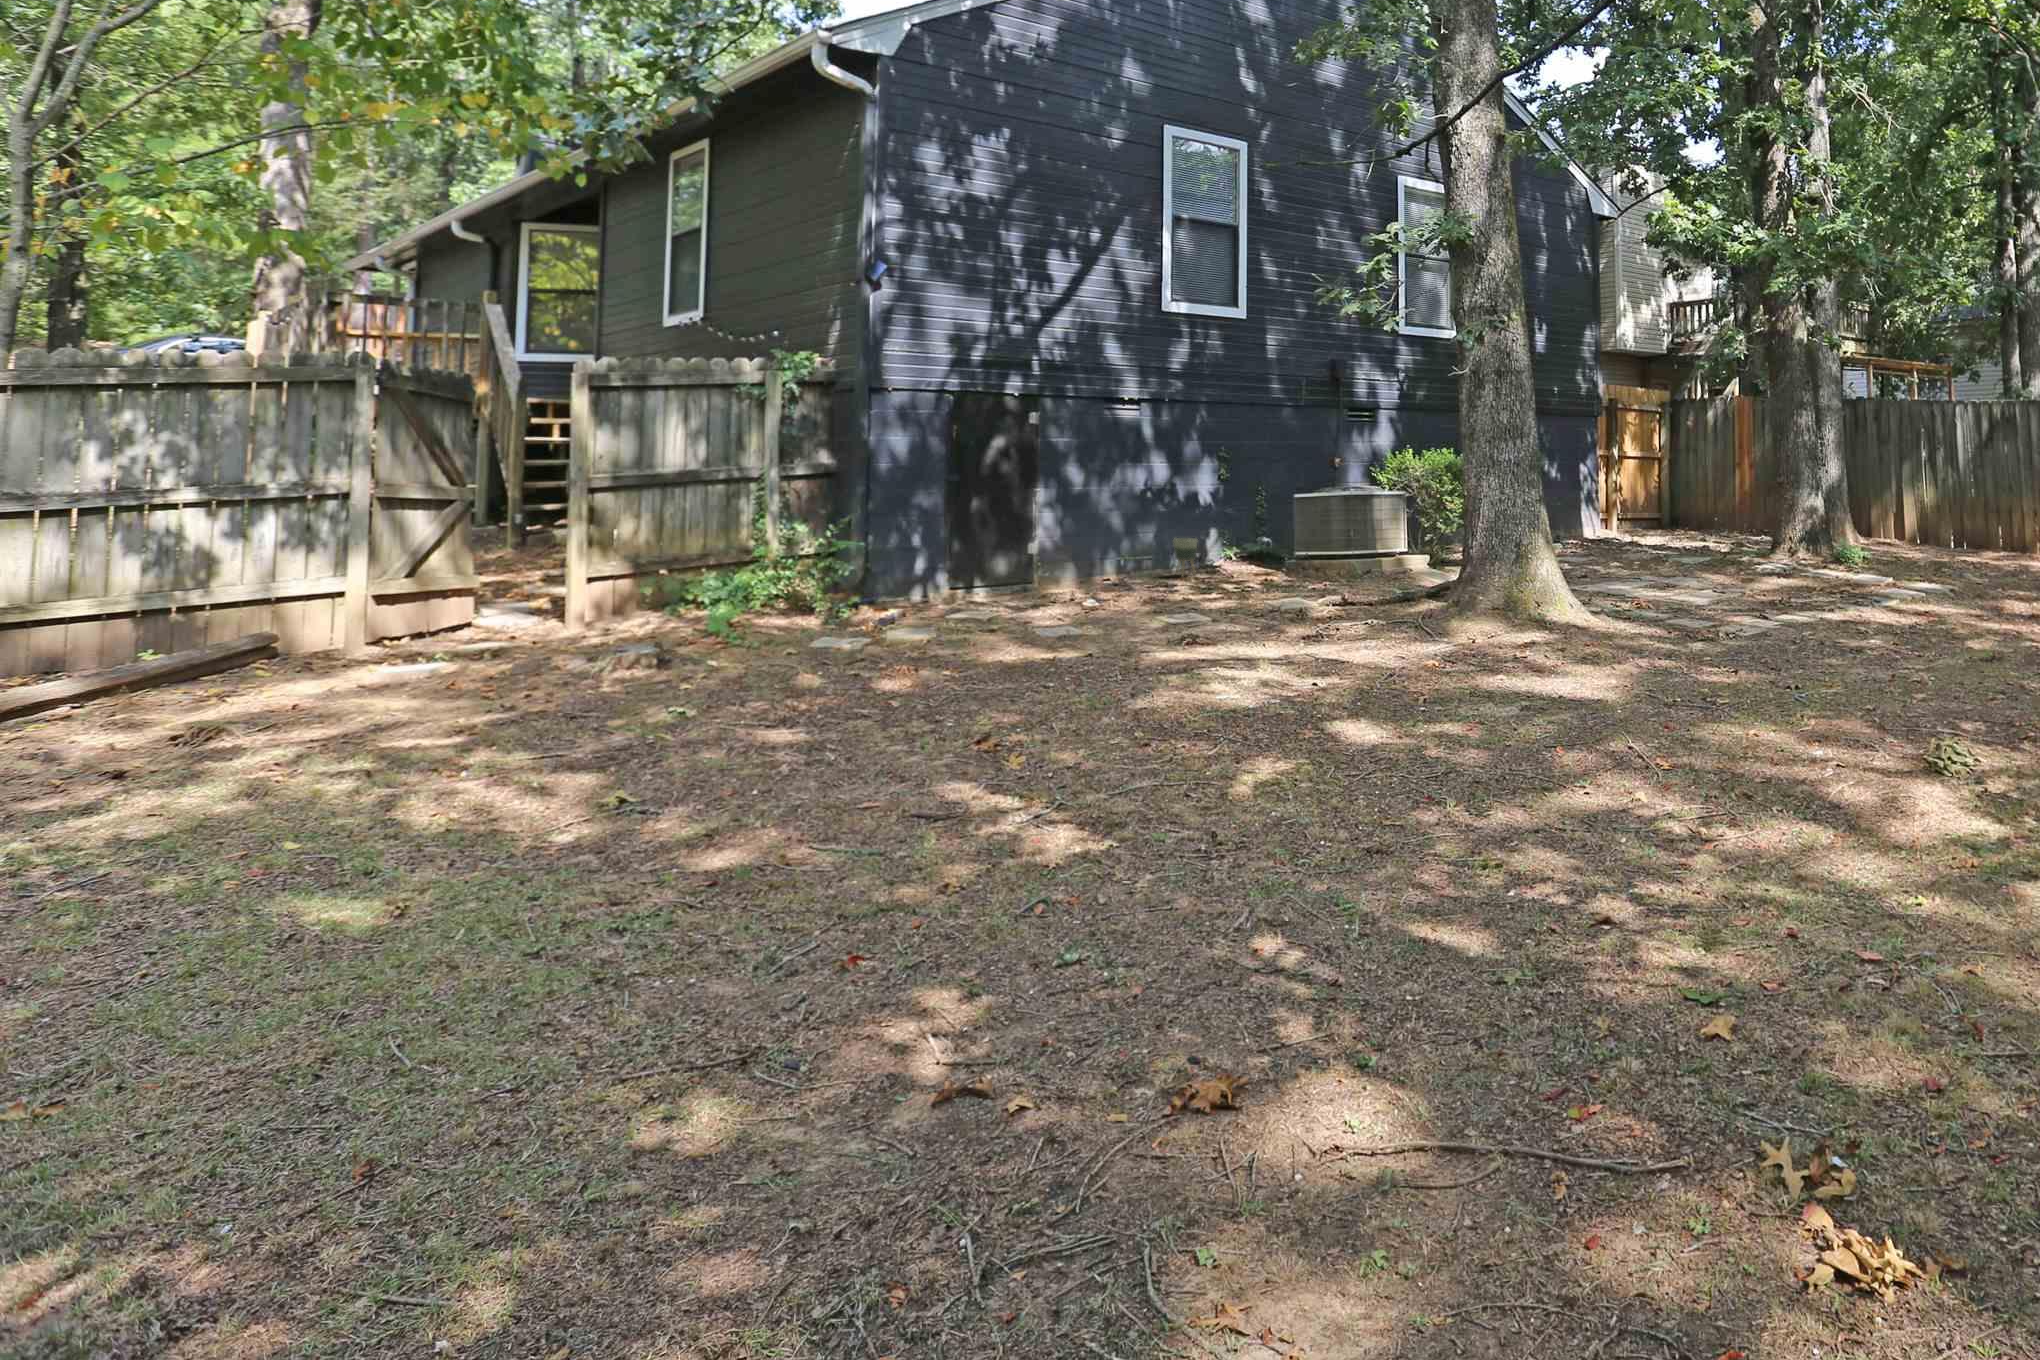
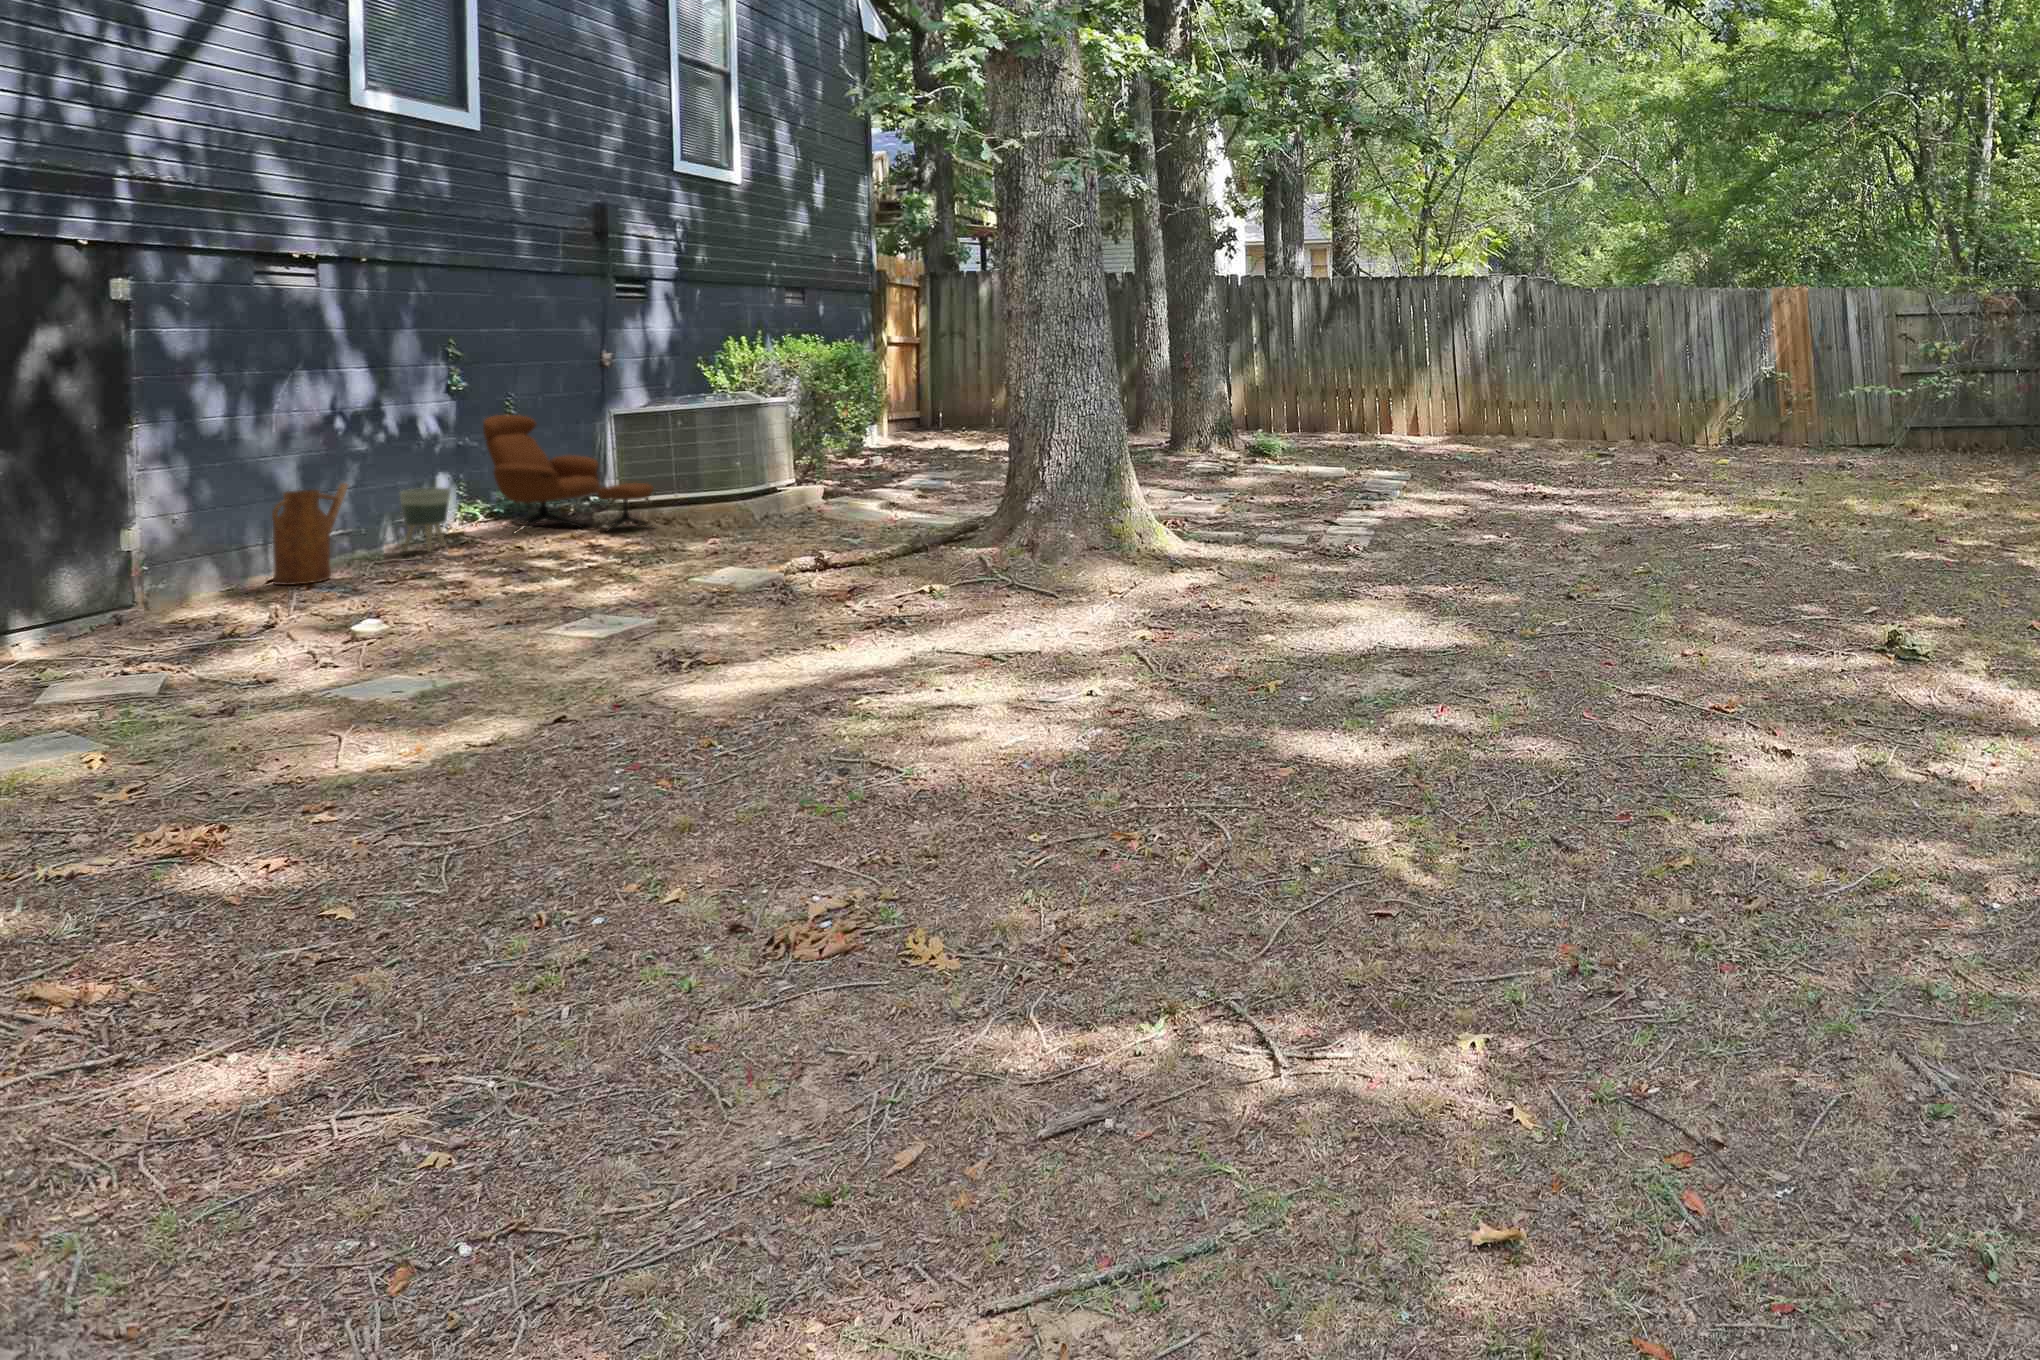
lounge chair: none [1232,497,1306,578] -> present [483,415,654,532]
watering can: none [1089,530,1135,585] -> present [272,483,348,585]

